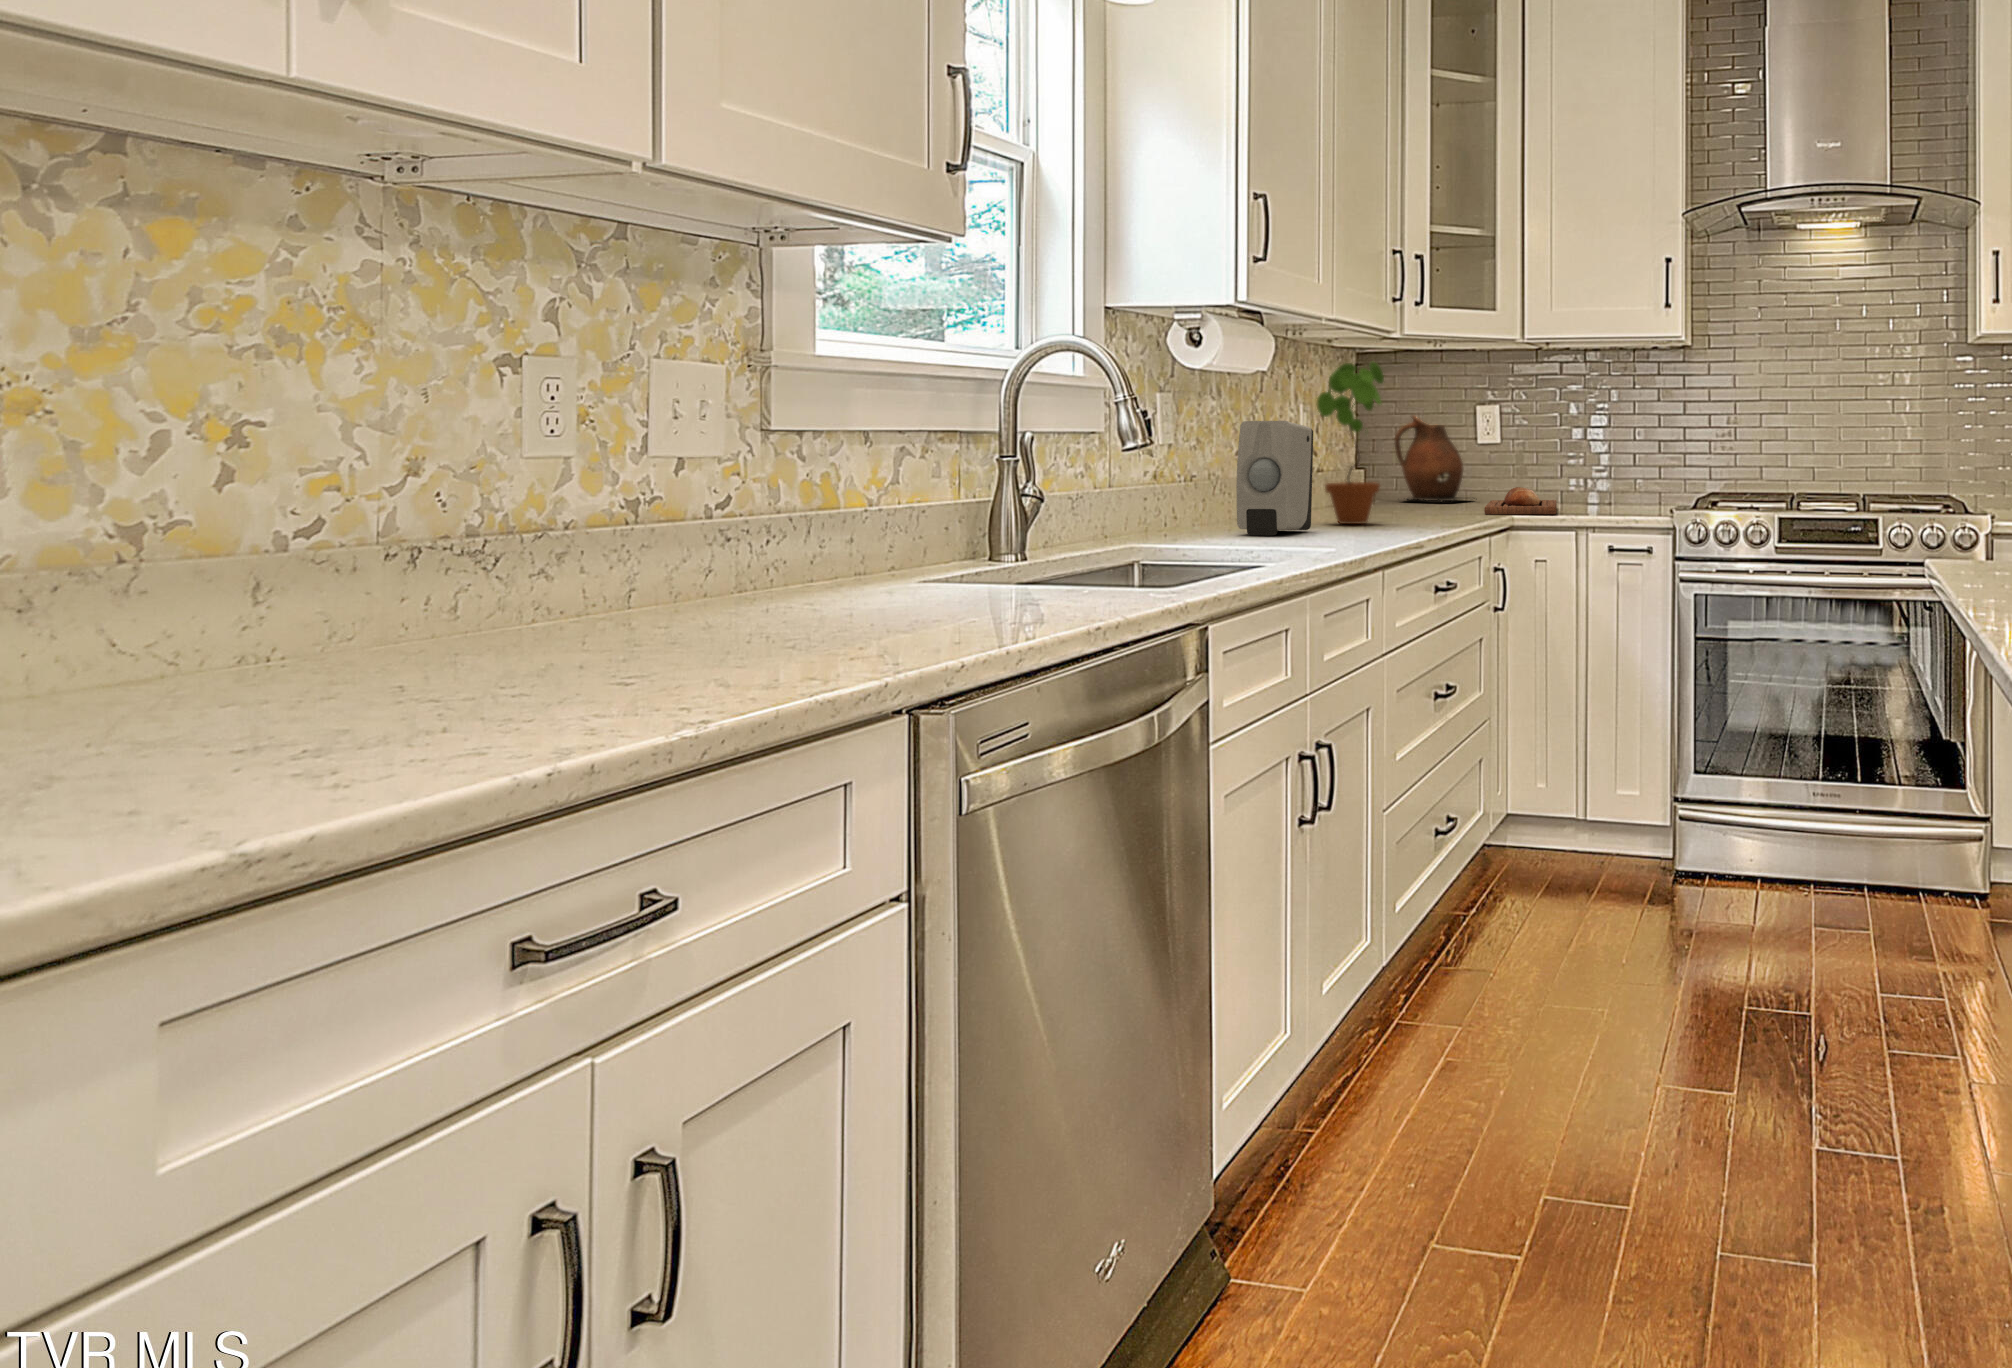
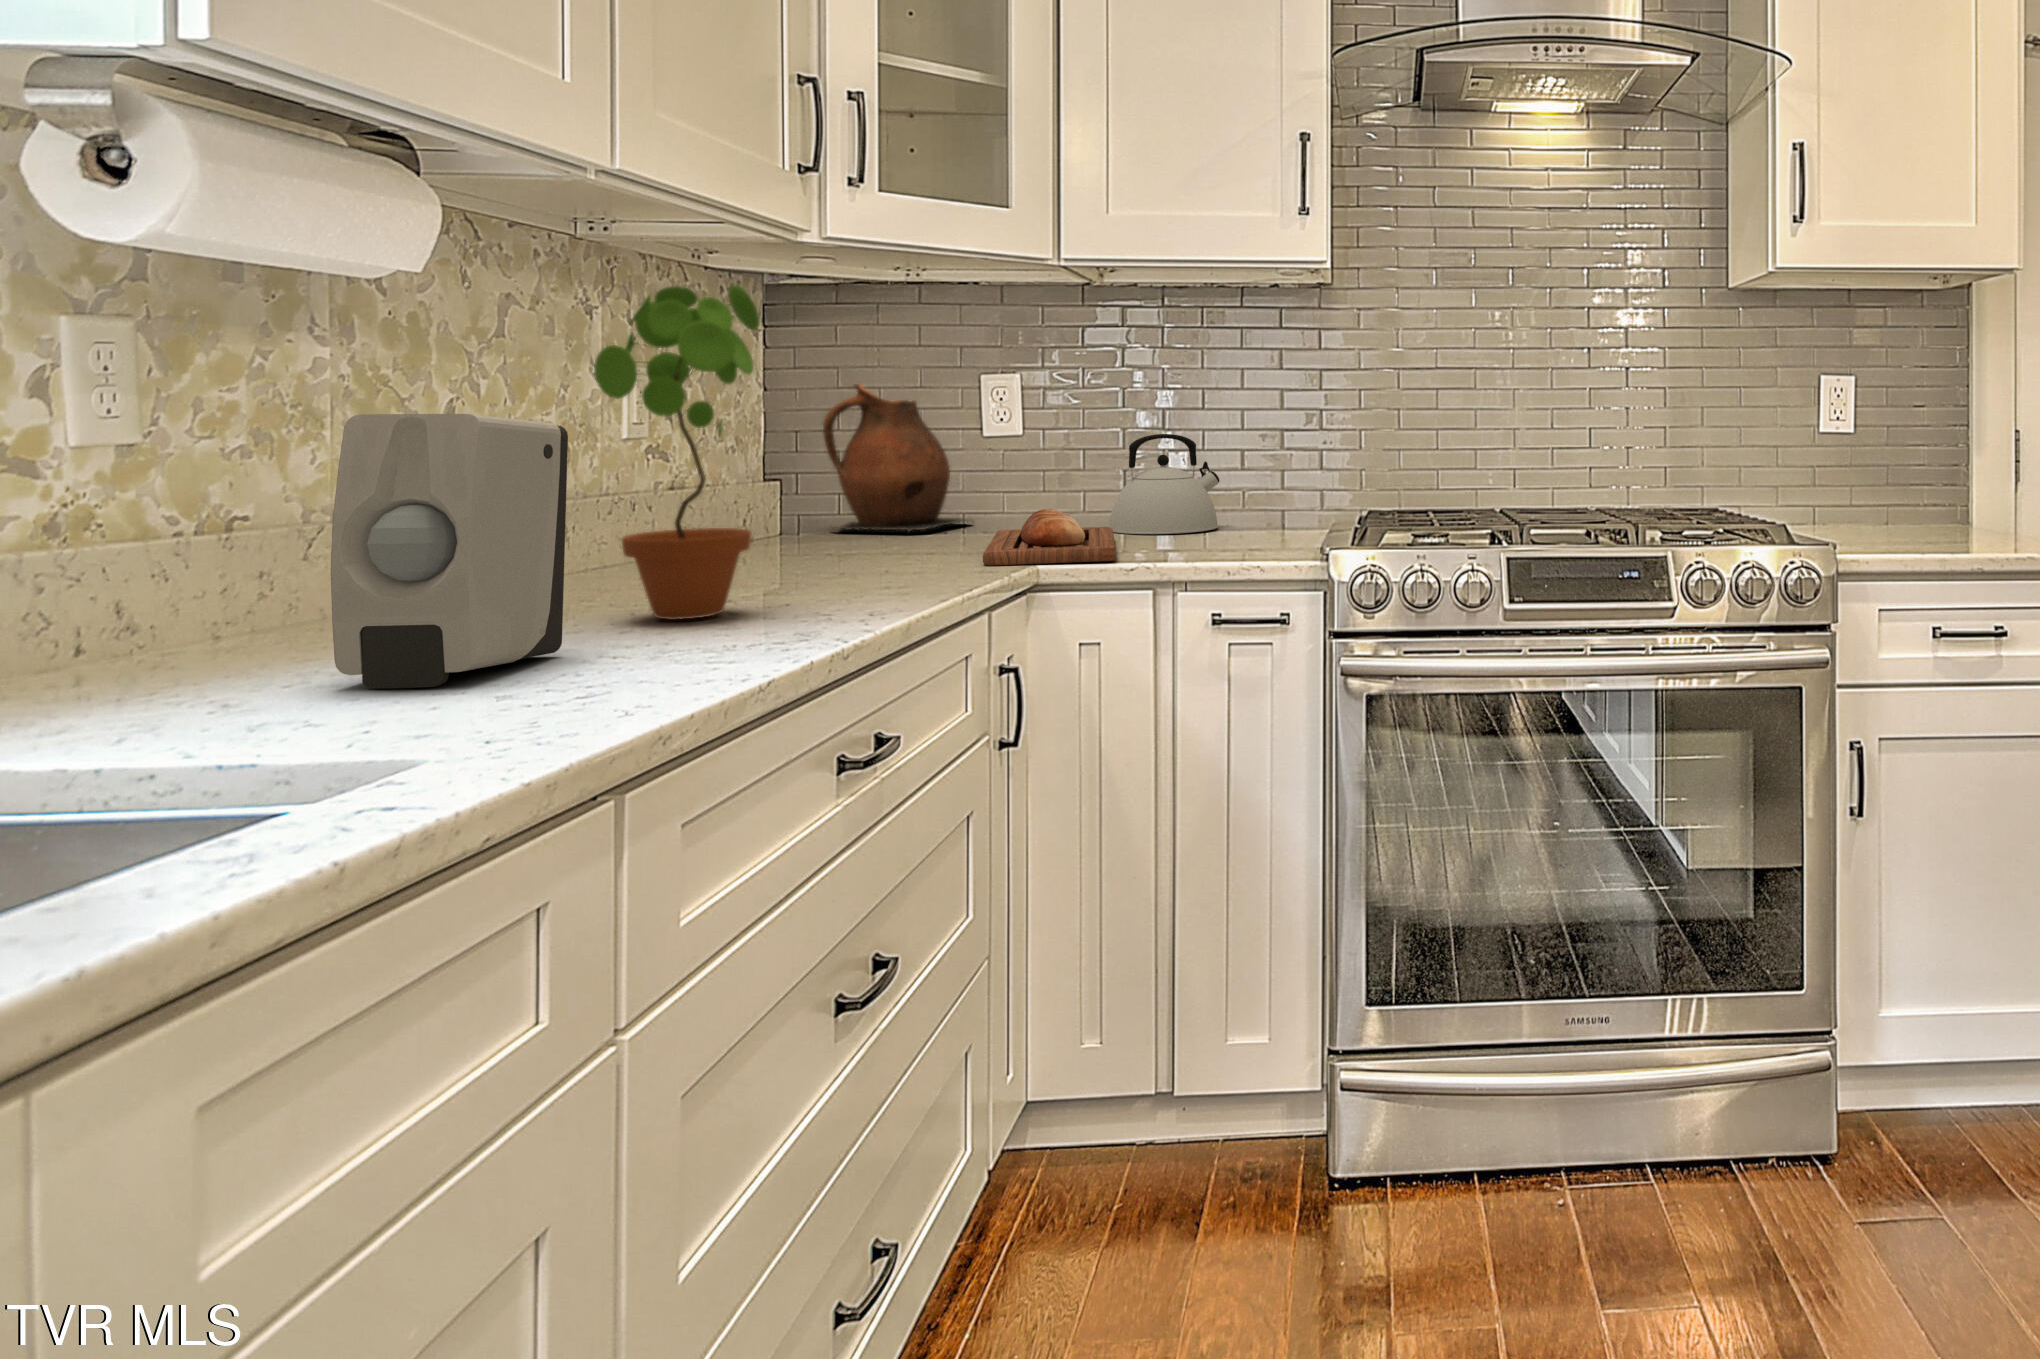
kettle: none [1555,446,1622,506] -> present [1109,434,1220,534]

